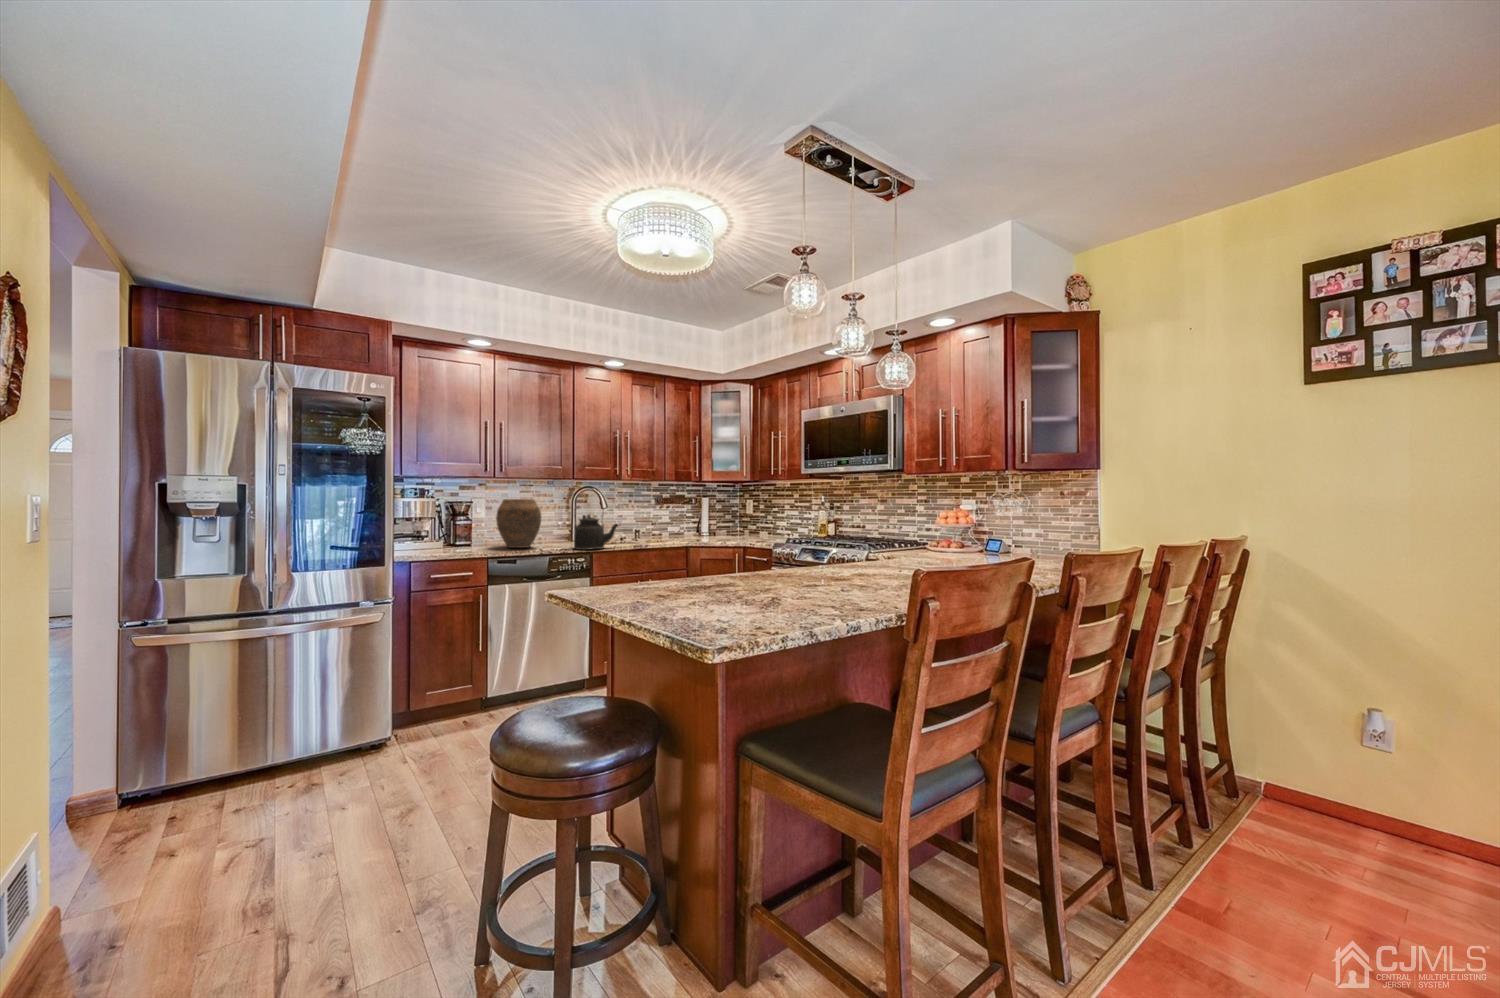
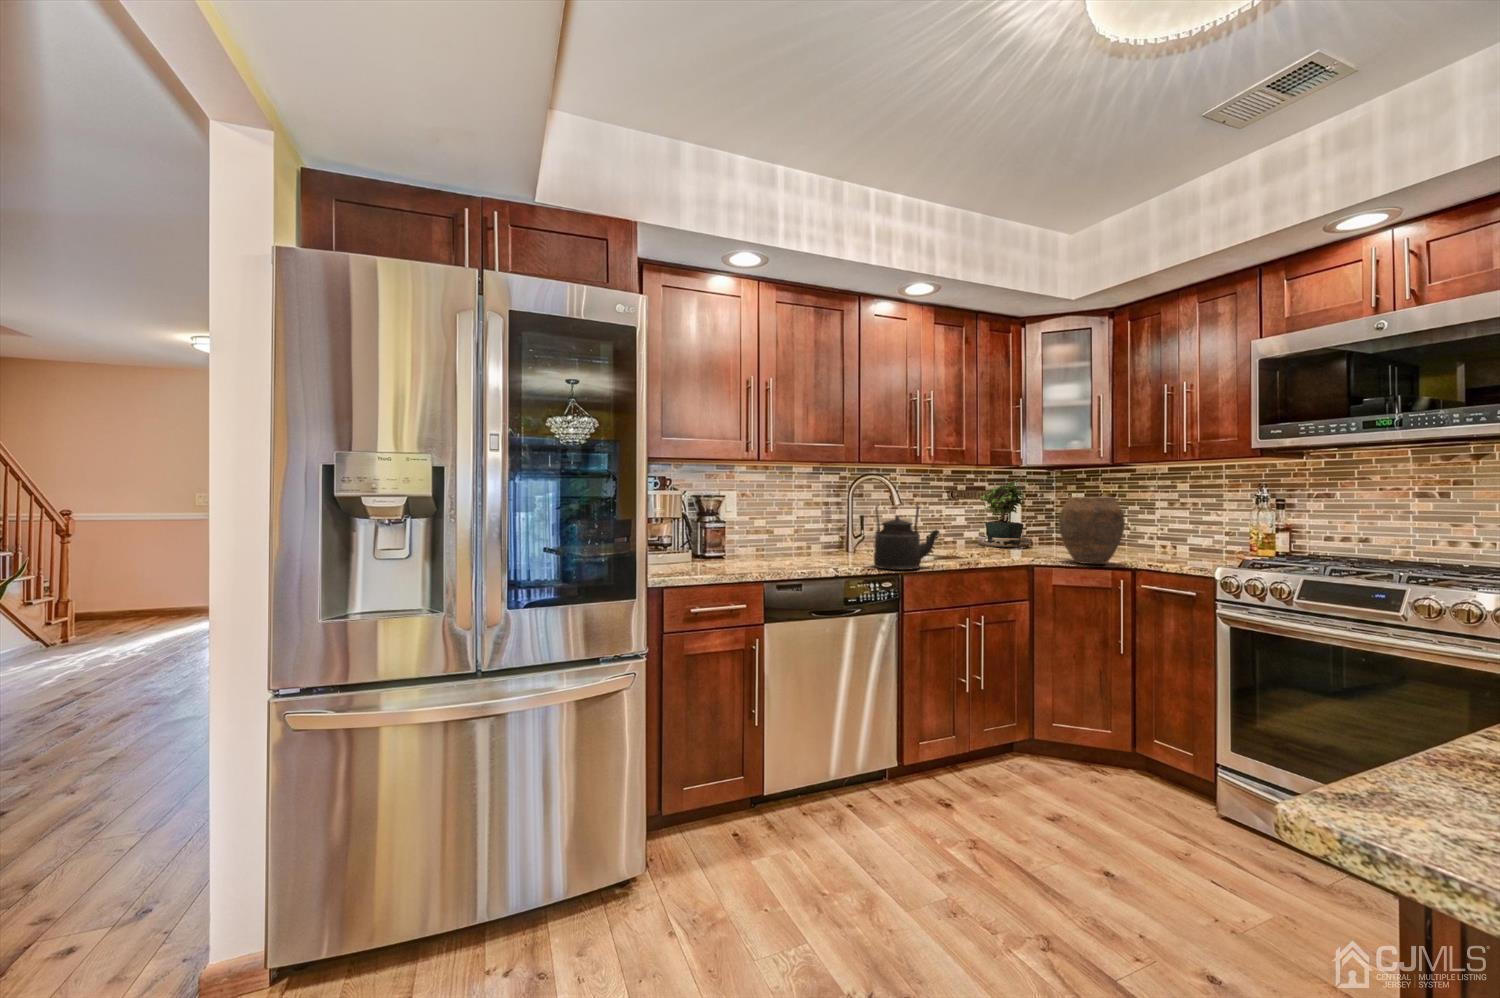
potted plant: none [665,491,707,537] -> present [978,481,1032,547]
vase: present [496,499,541,548] -> present [1059,497,1125,564]

